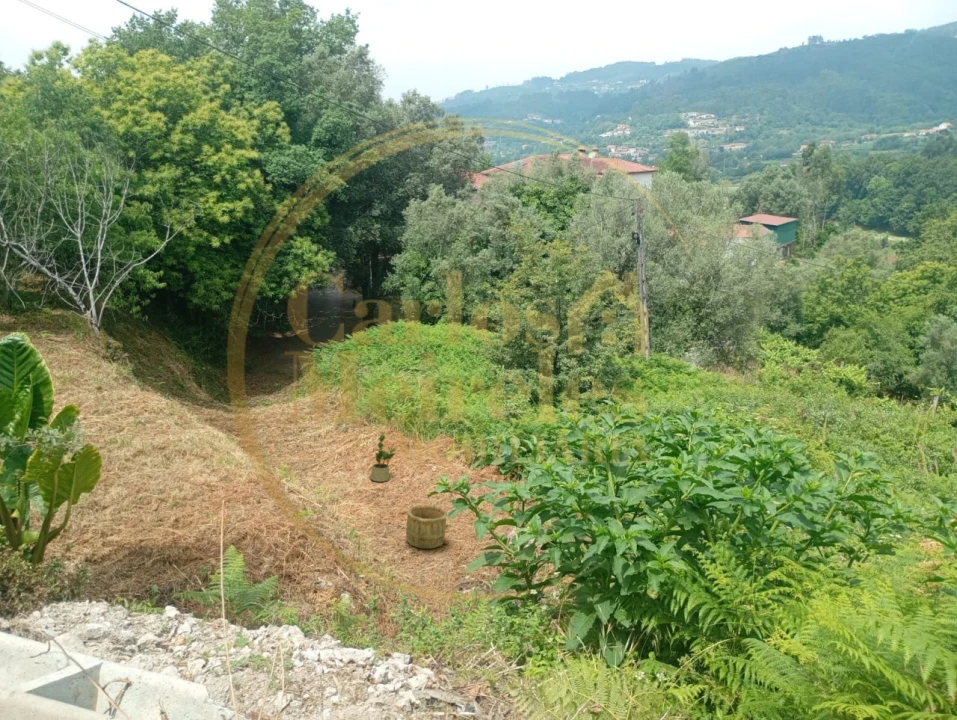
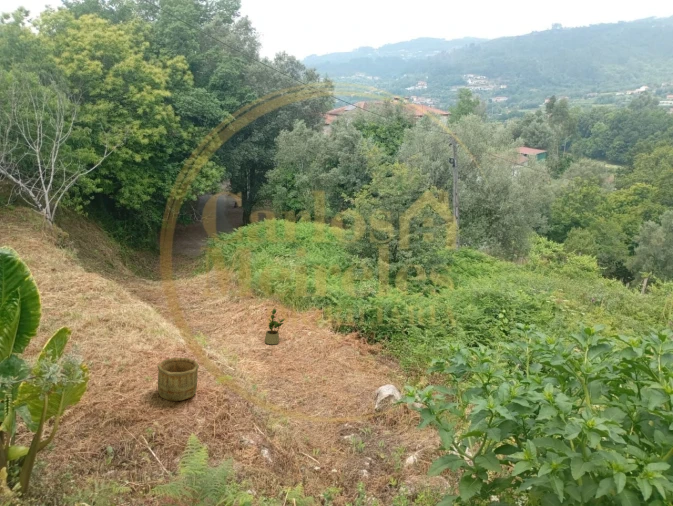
wooden bucket: present [406,505,447,549] -> present [157,358,199,401]

